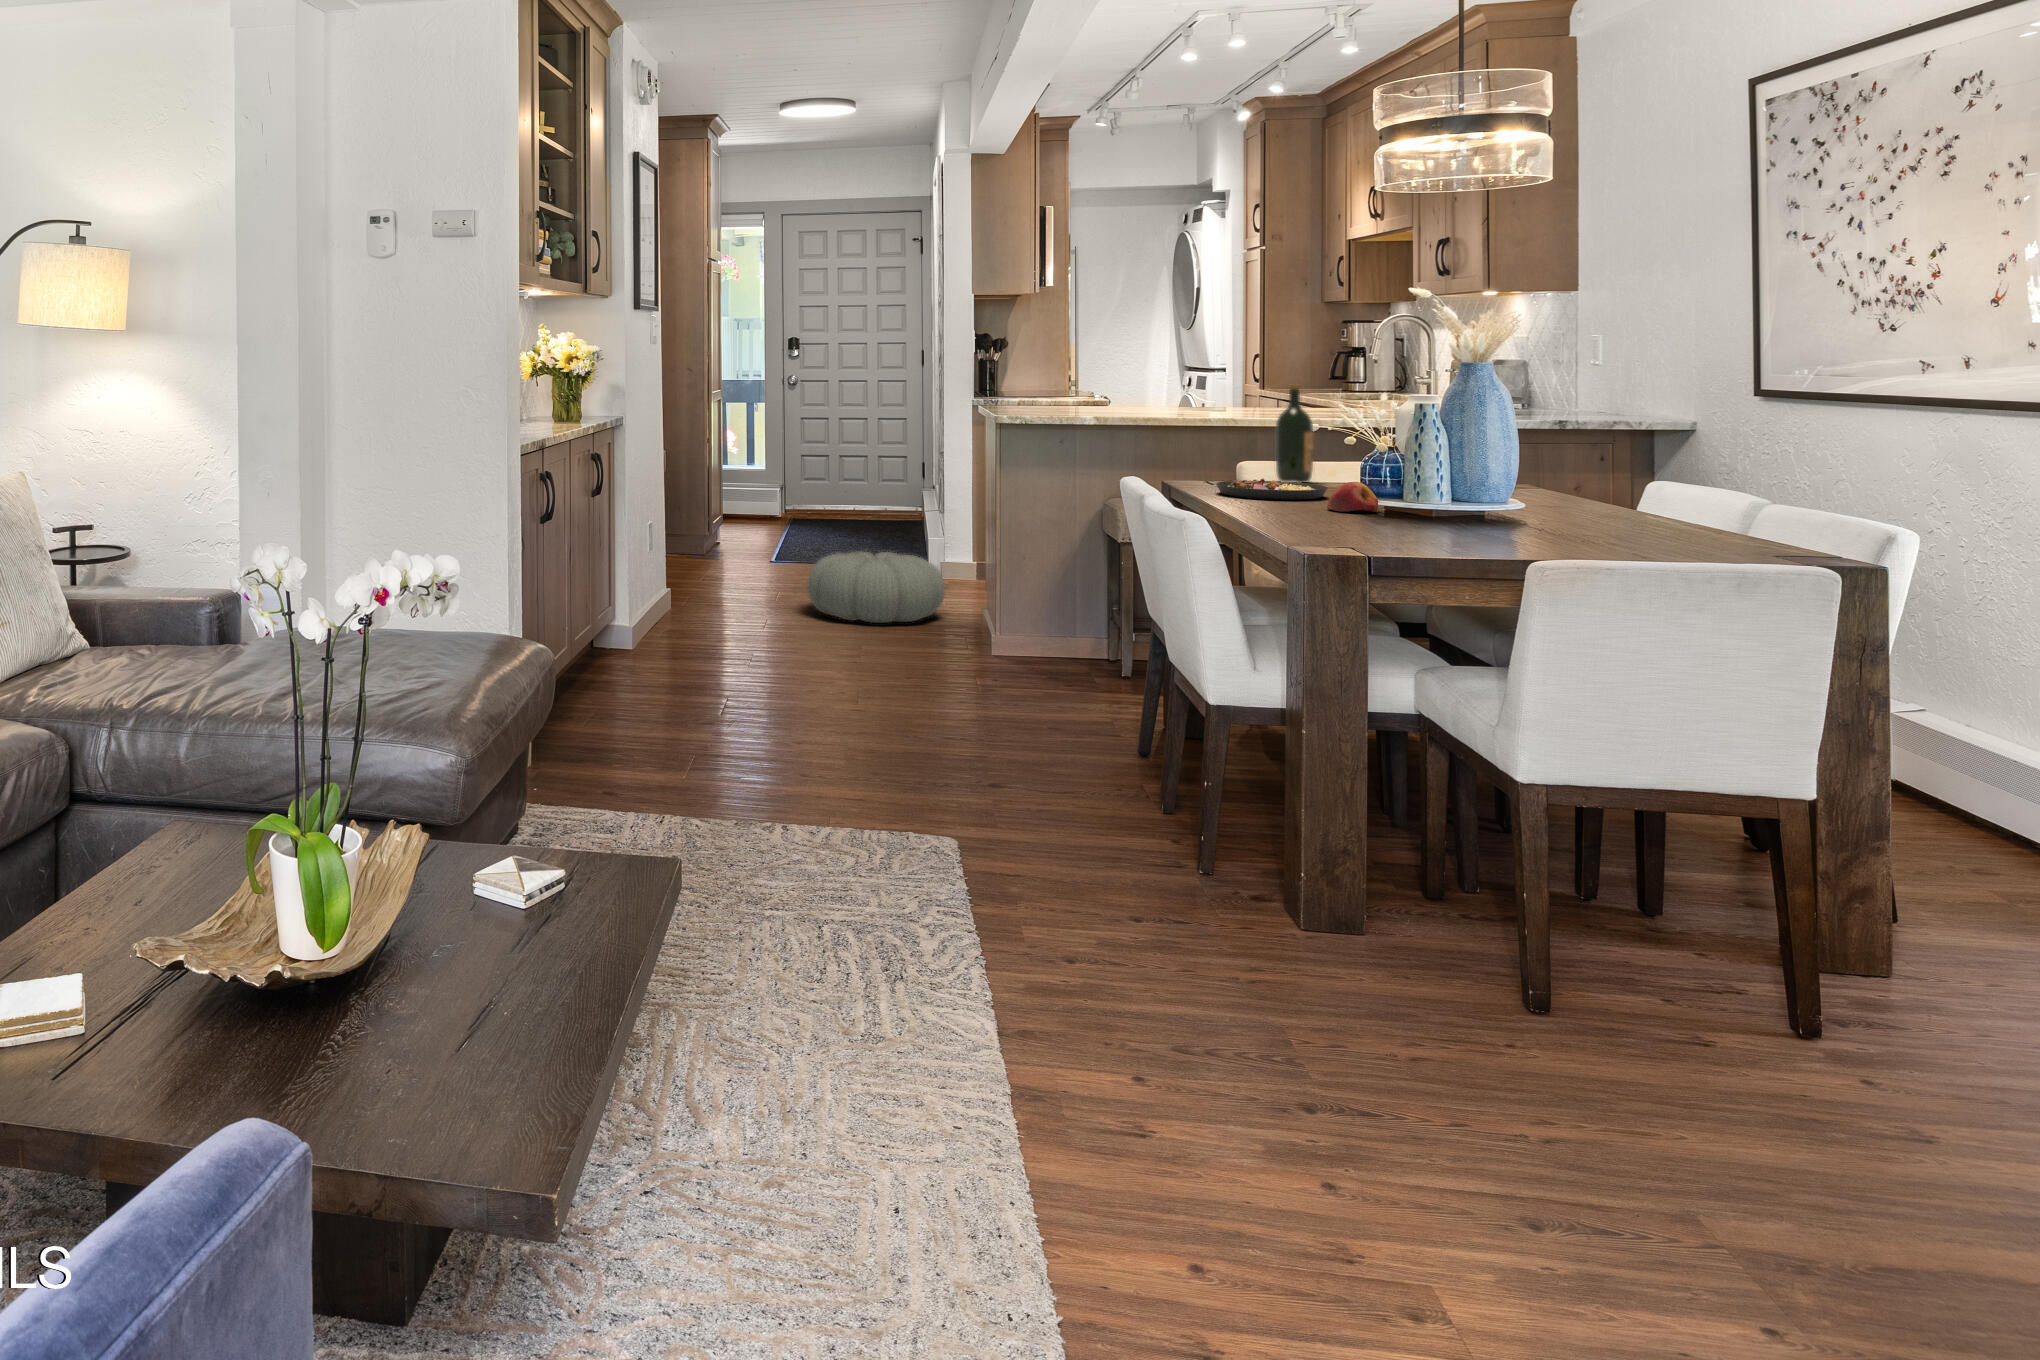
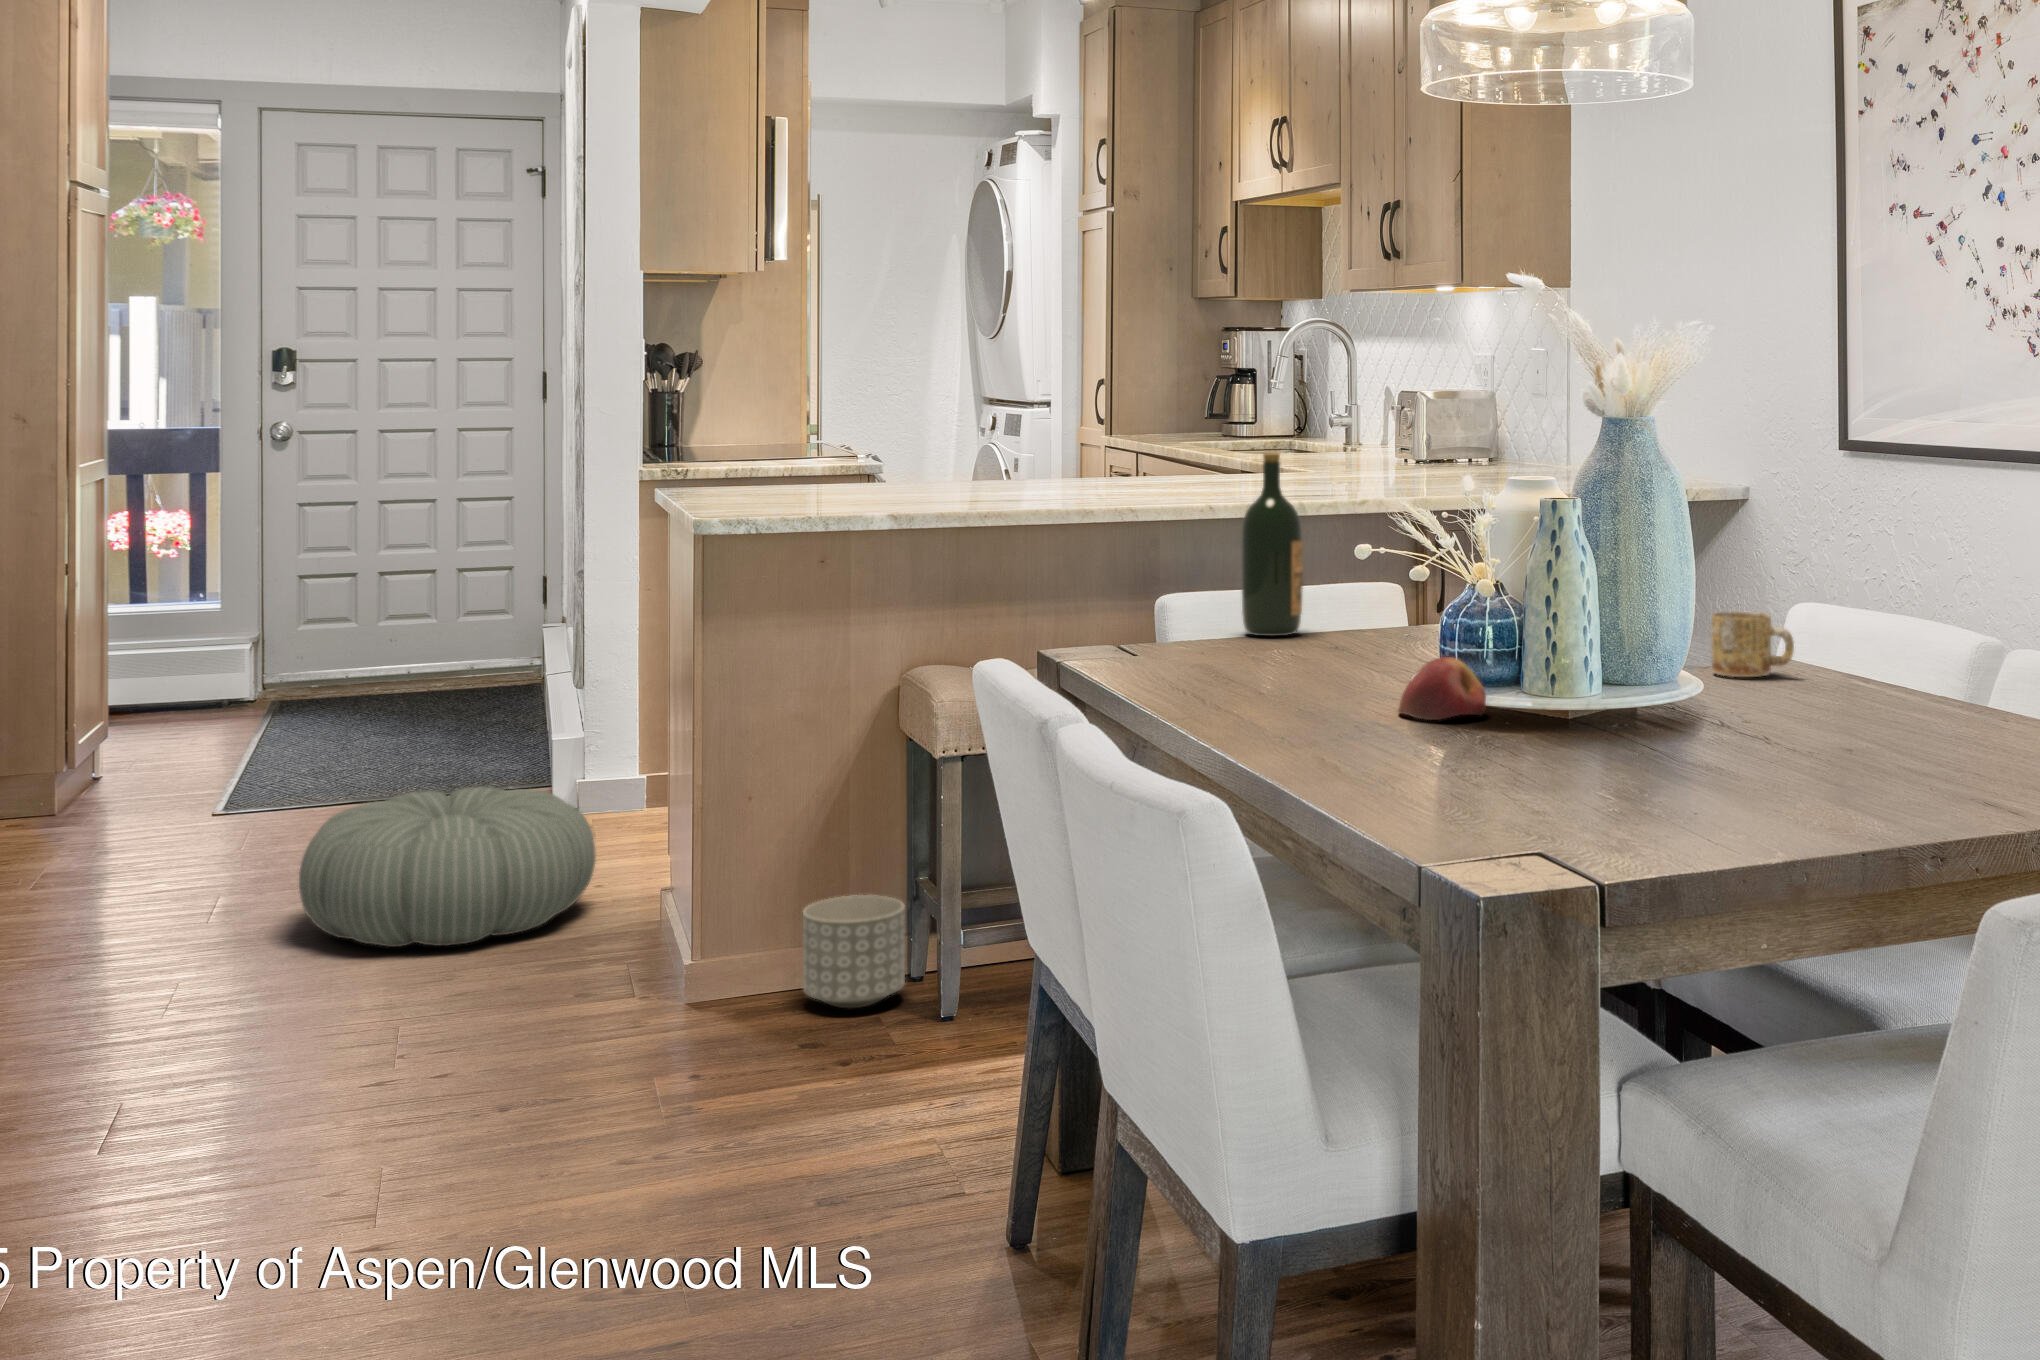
mug: none [1551,475,1605,511] -> present [1711,611,1794,677]
plate: present [1216,479,1328,500] -> none [1171,645,1366,692]
planter: none [1045,614,1099,670] -> present [803,895,905,1009]

